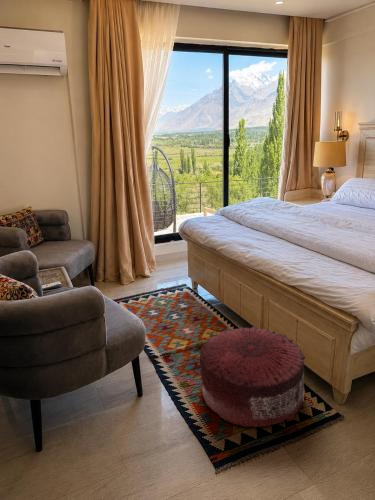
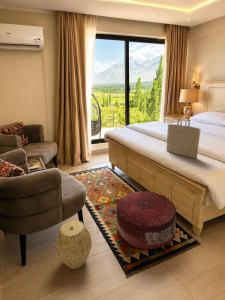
tote bag: none [288,195,347,268] -> present [166,117,200,158]
woven basket: none [96,375,157,459] -> present [56,220,92,269]

